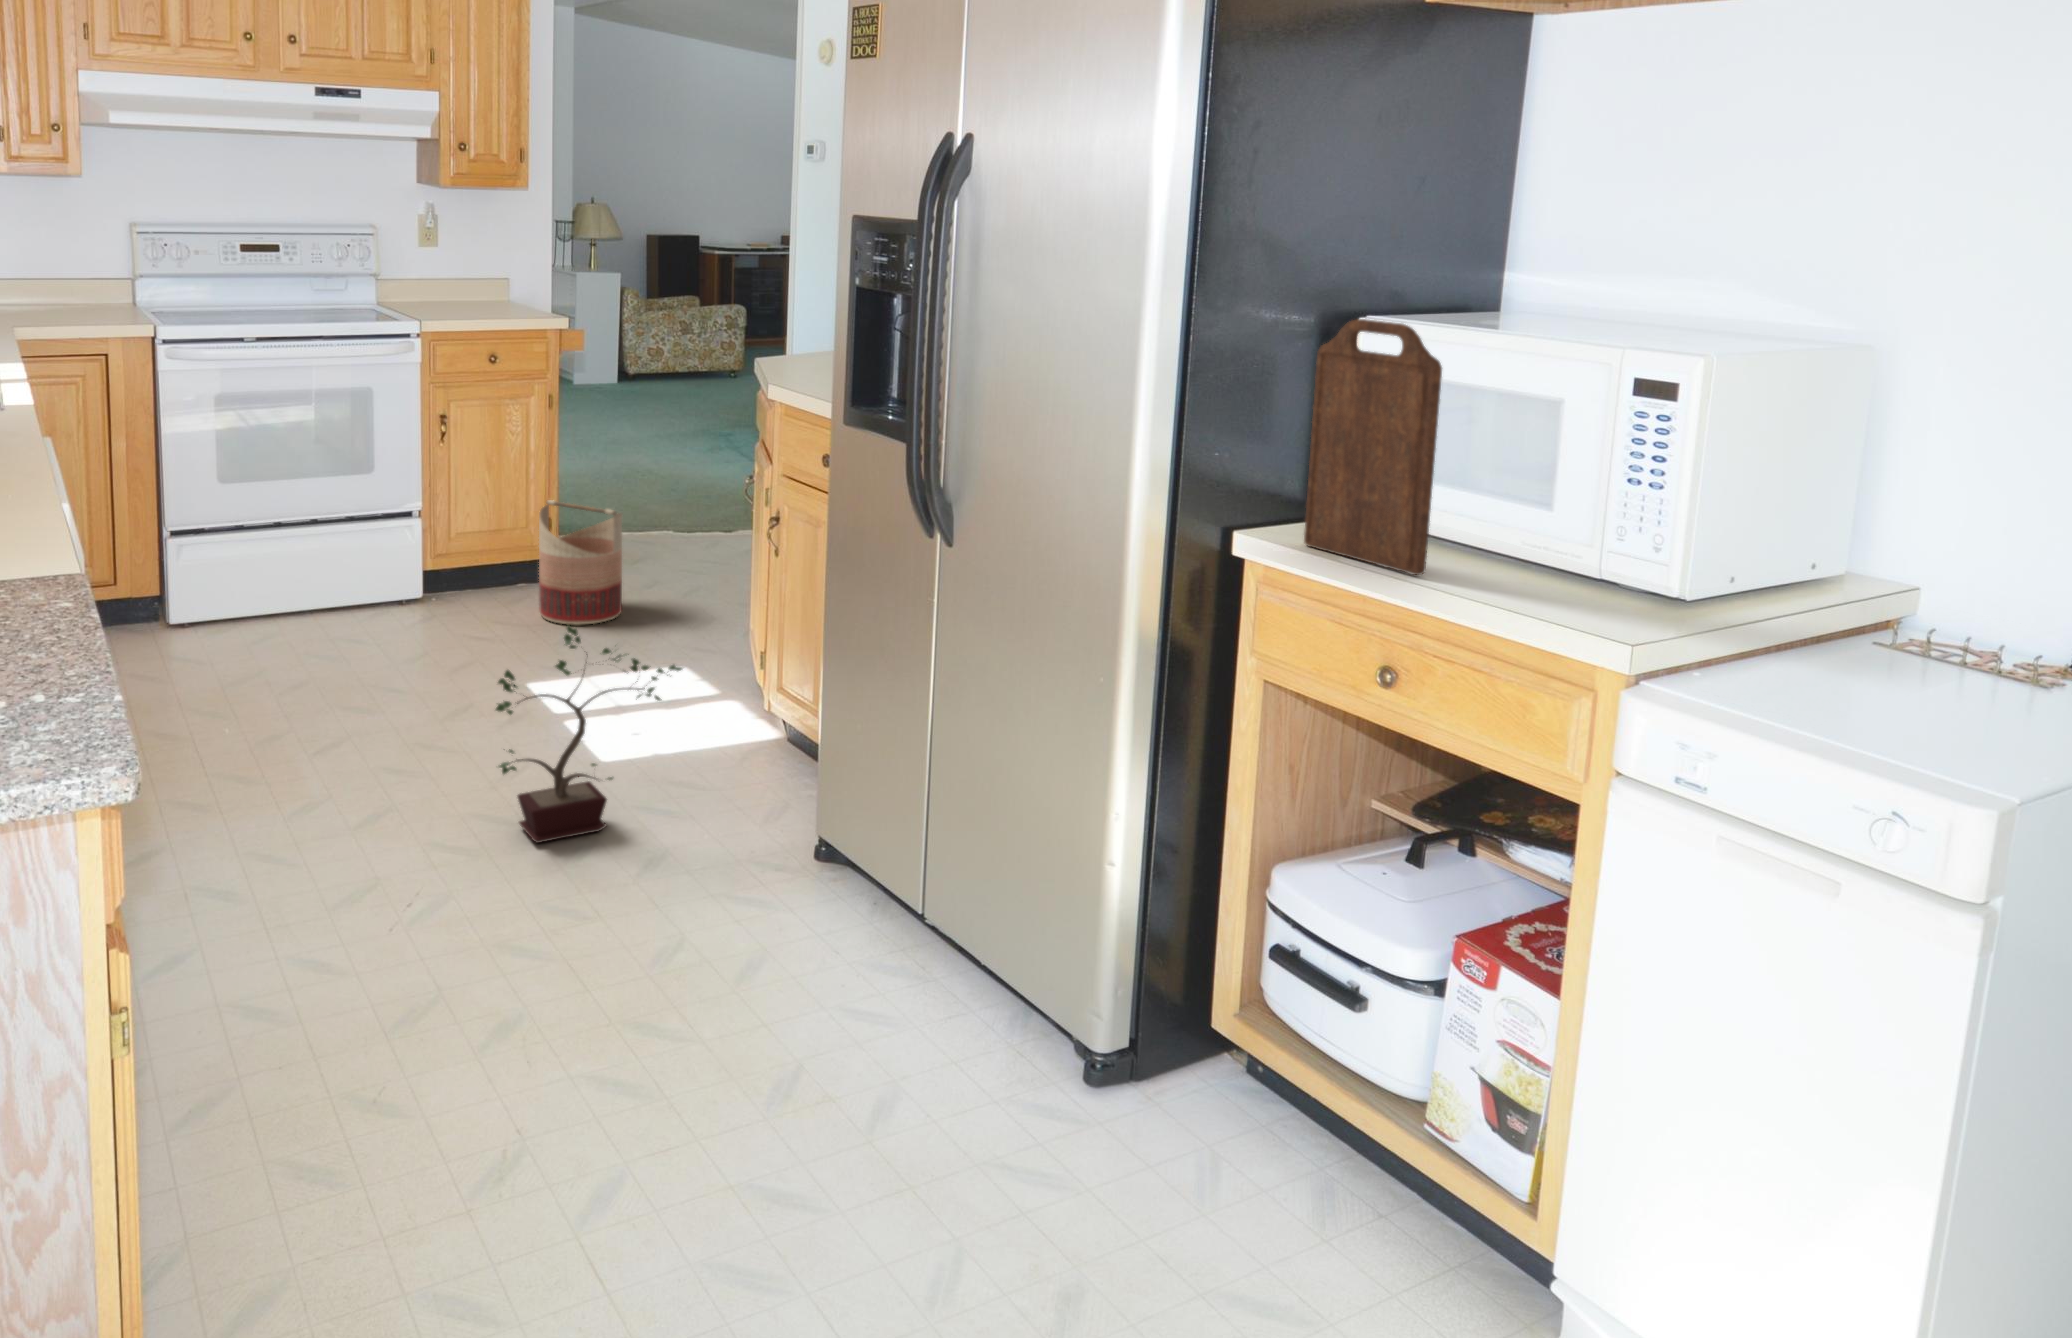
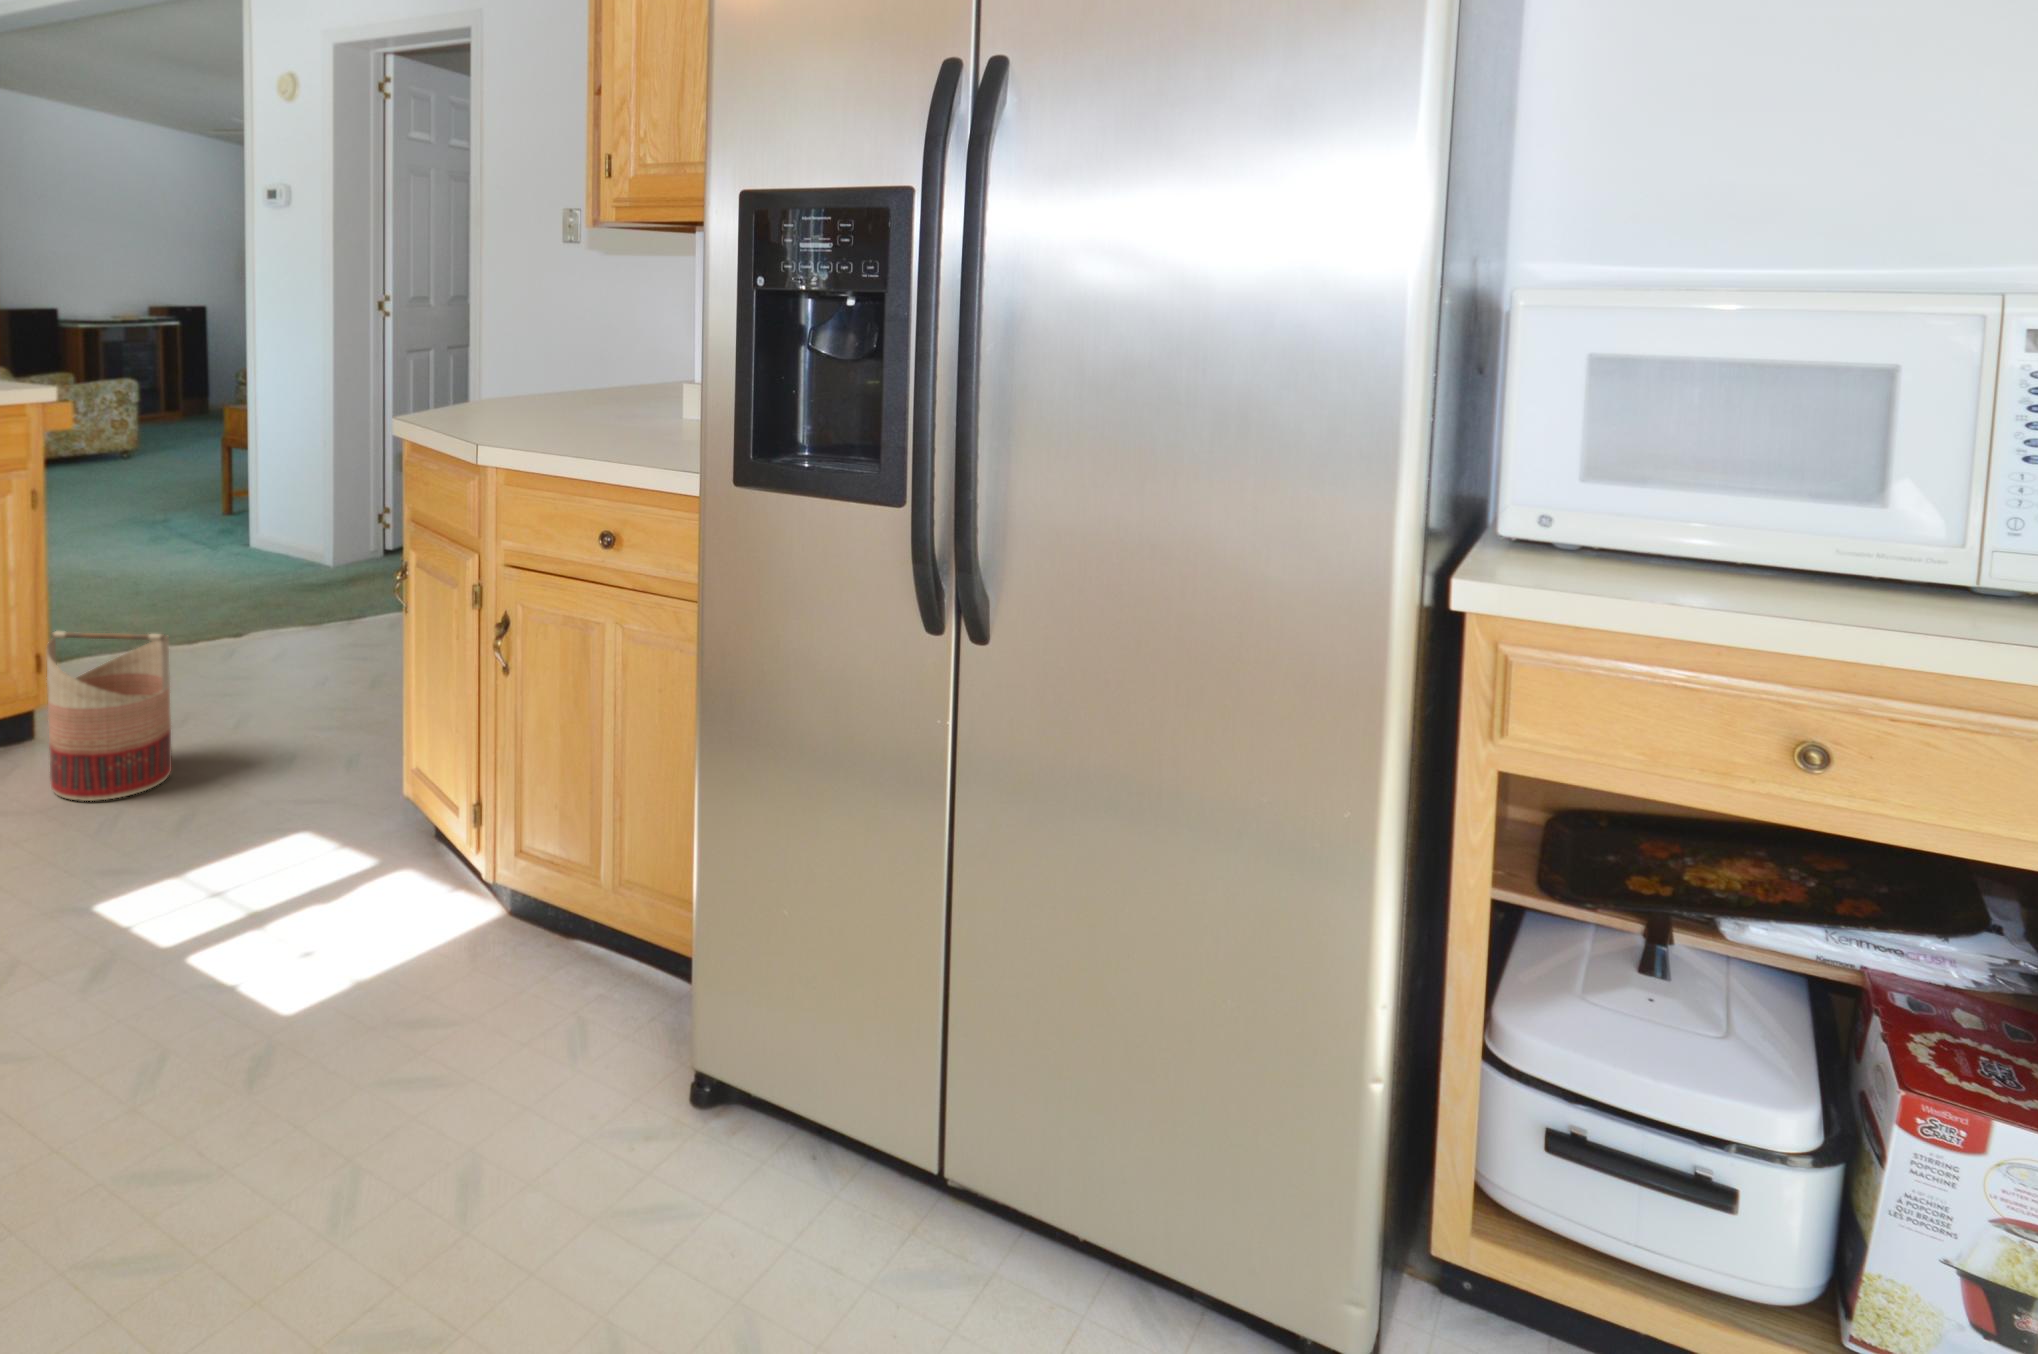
cutting board: present [1304,319,1442,575] -> none [1557,264,1800,597]
potted plant: present [496,624,682,843] -> none [188,831,464,1205]

